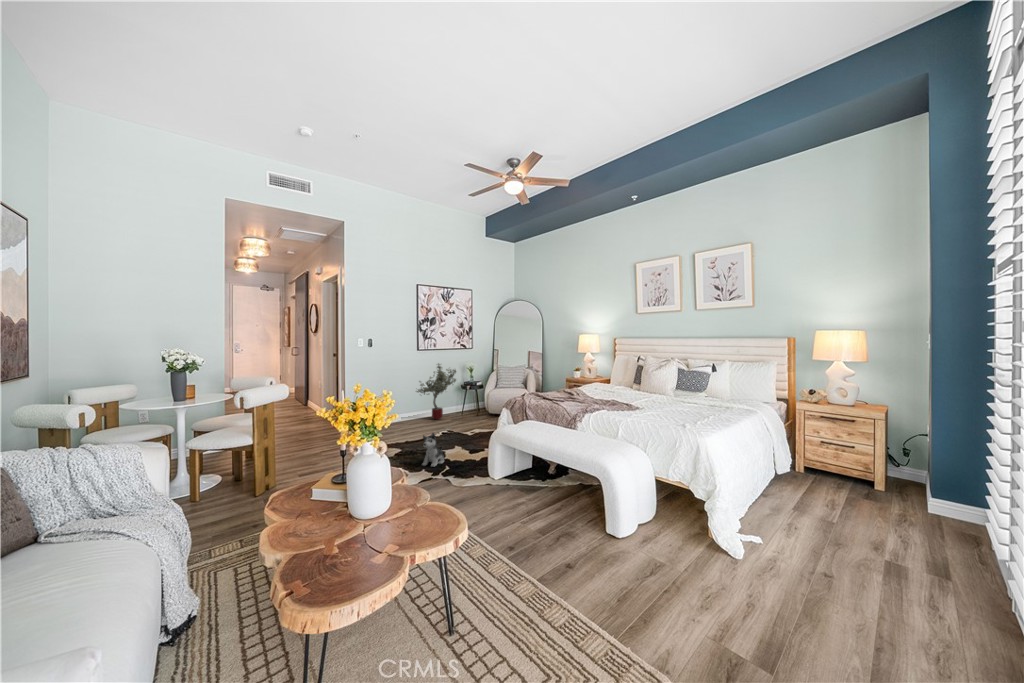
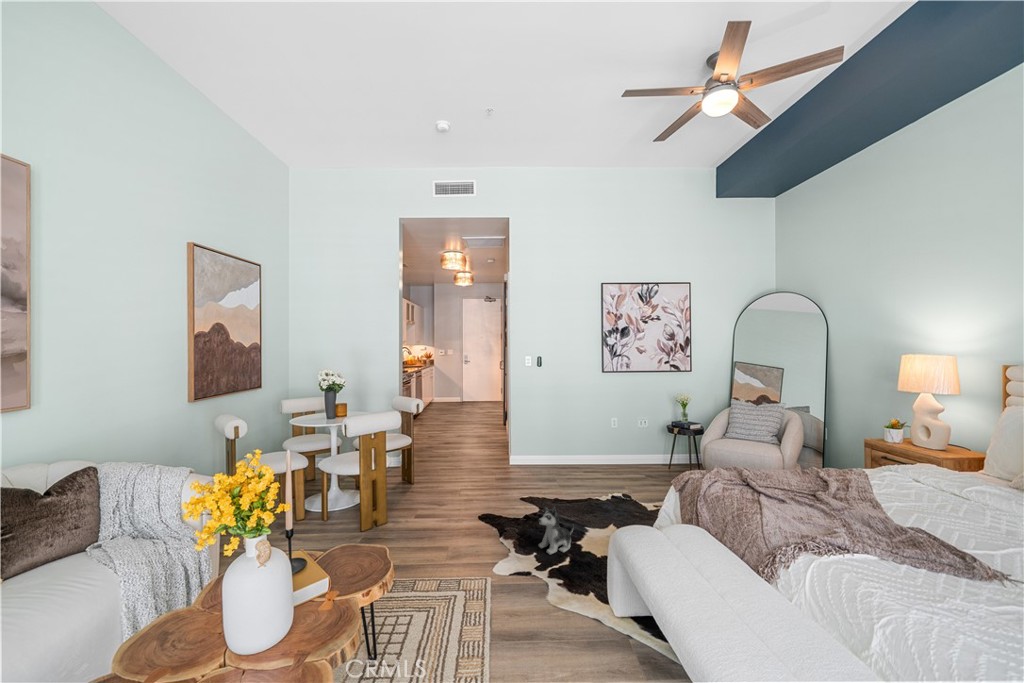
potted tree: present [416,364,456,420] -> none [591,391,654,470]

